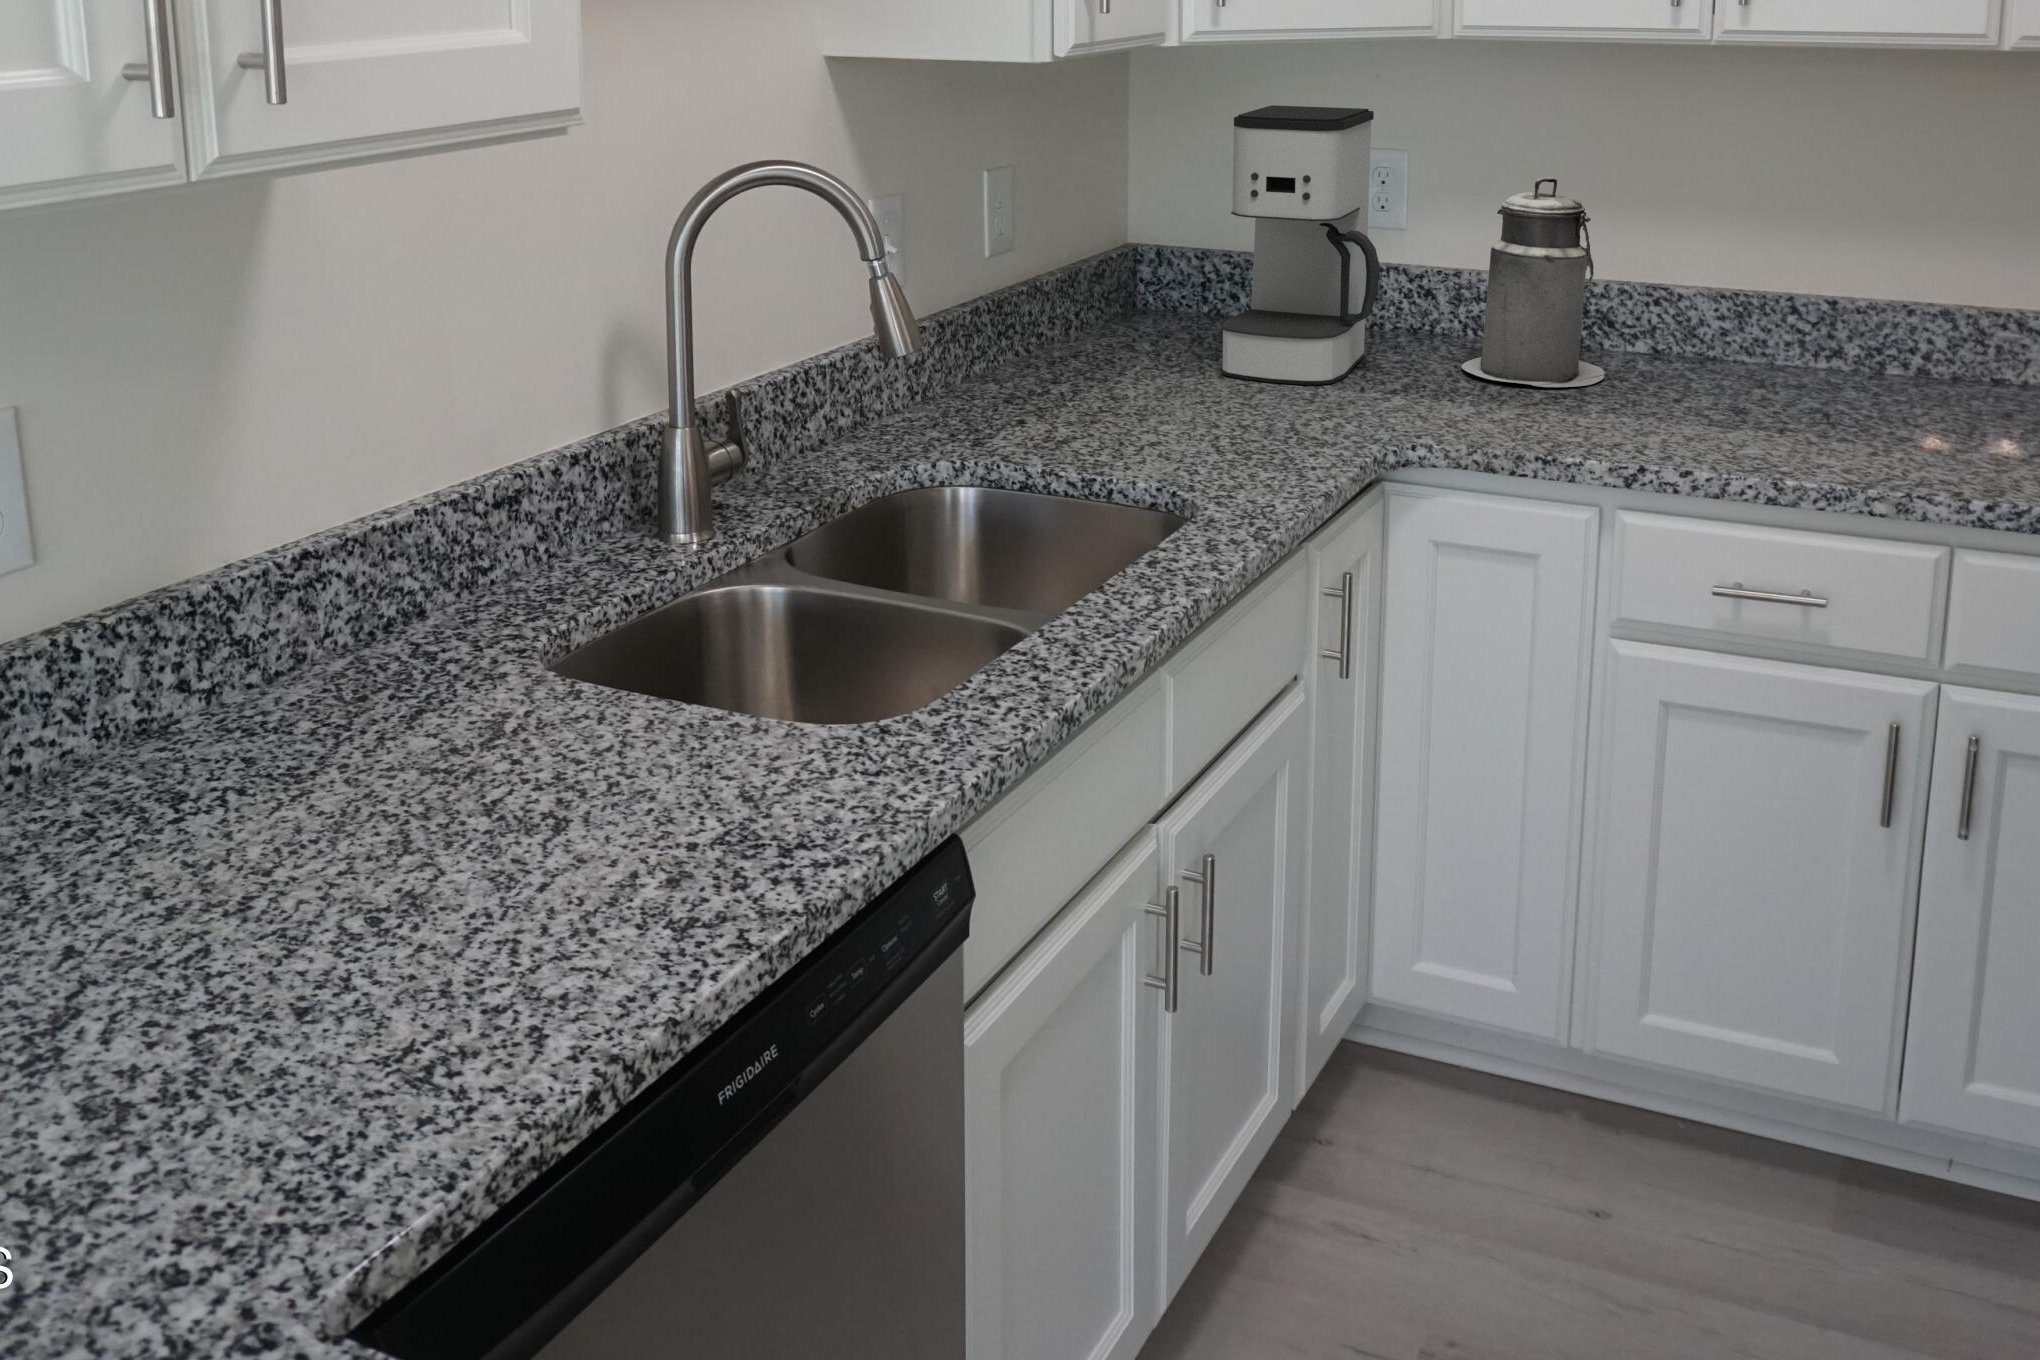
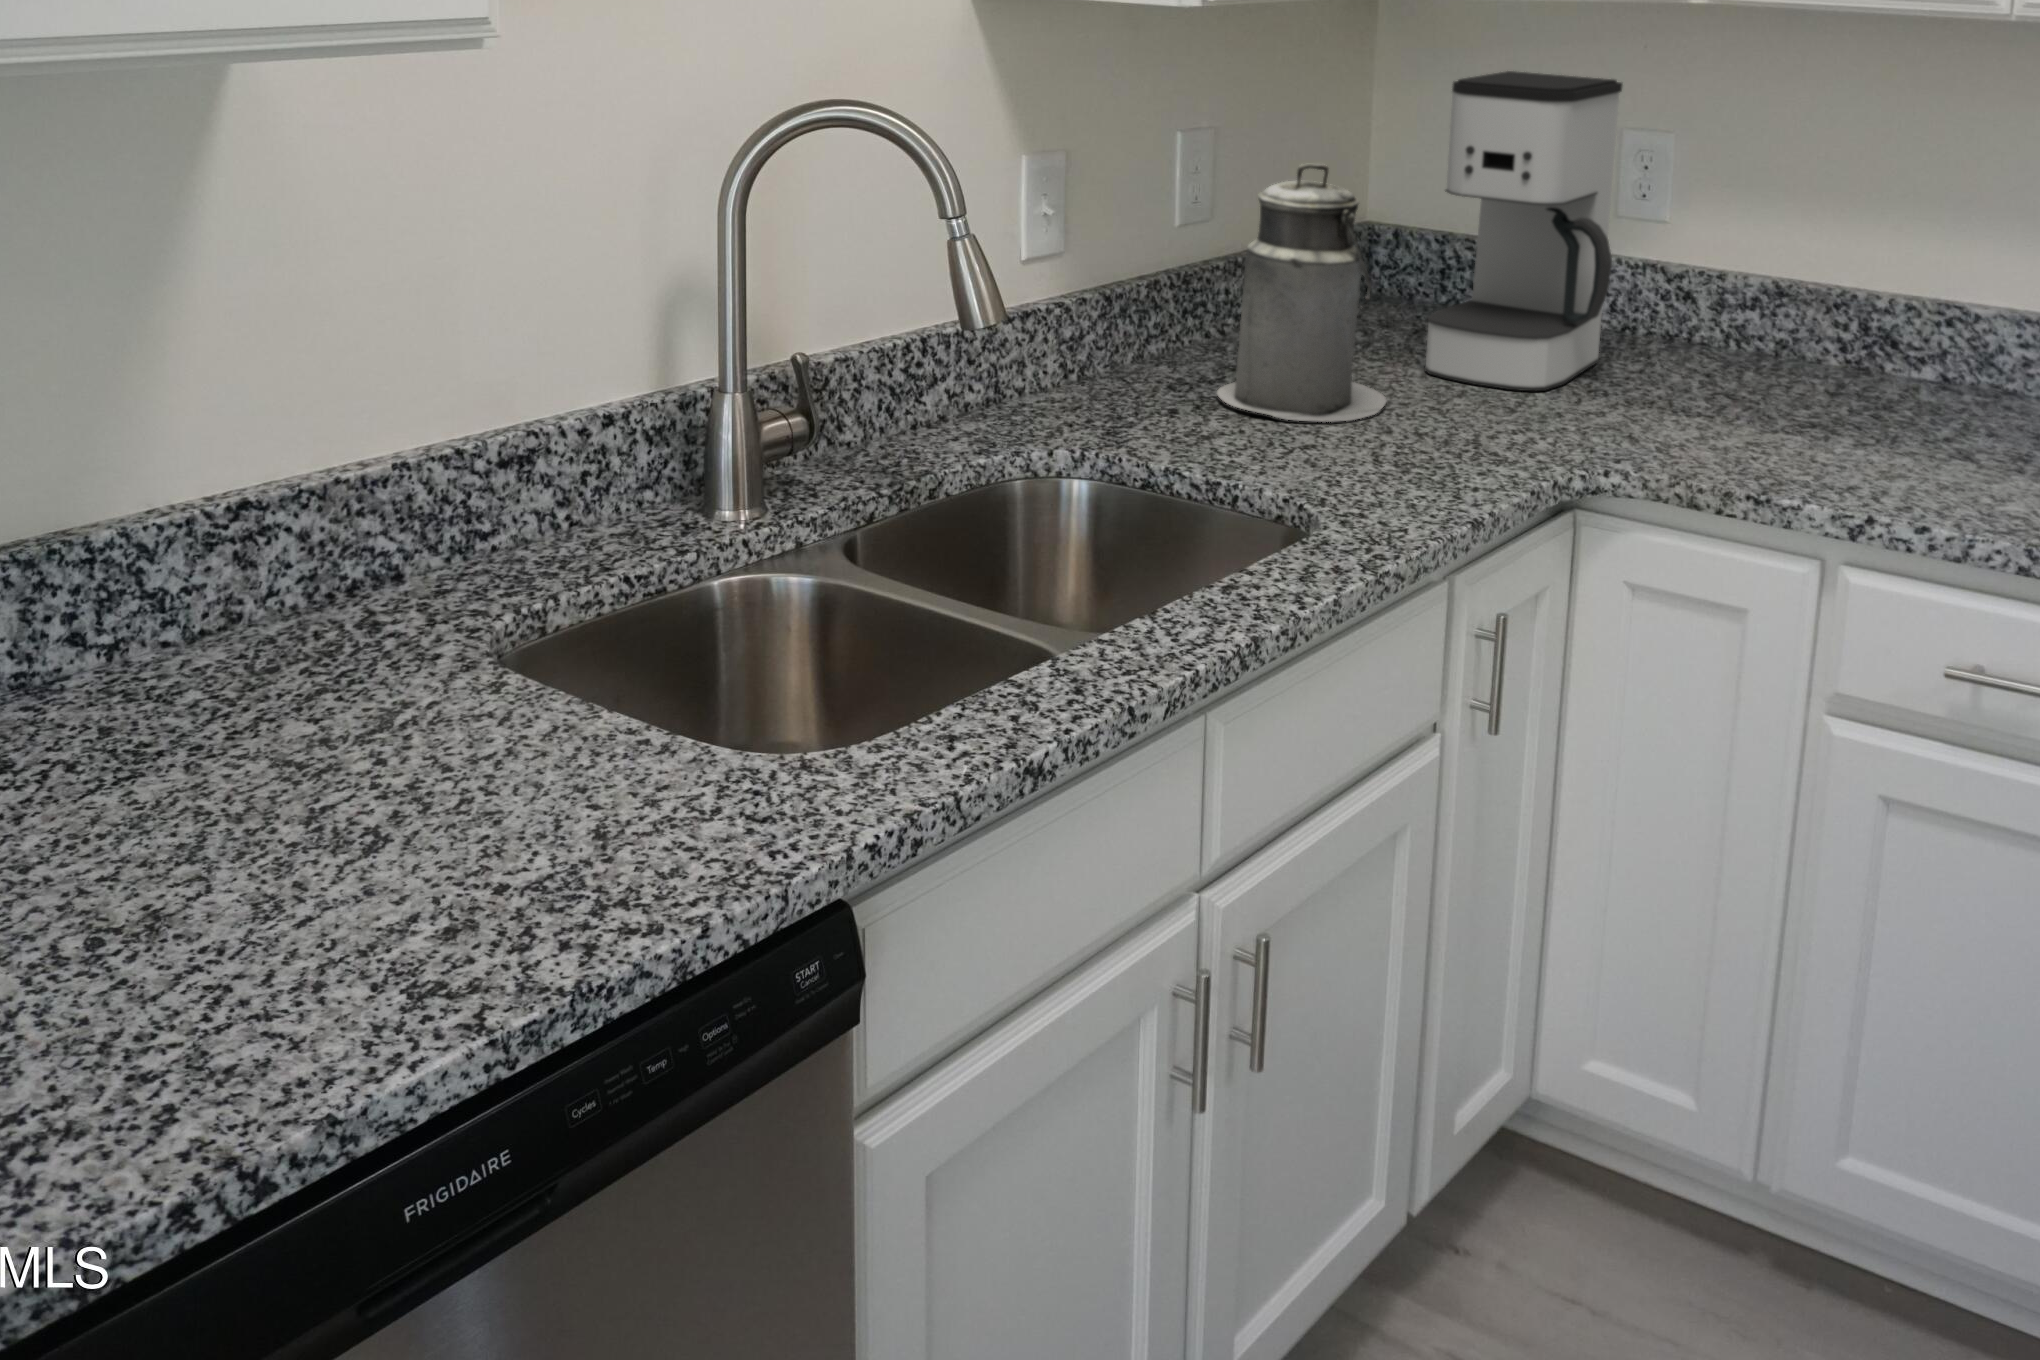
canister: present [1462,178,1604,387] -> present [1217,164,1386,422]

